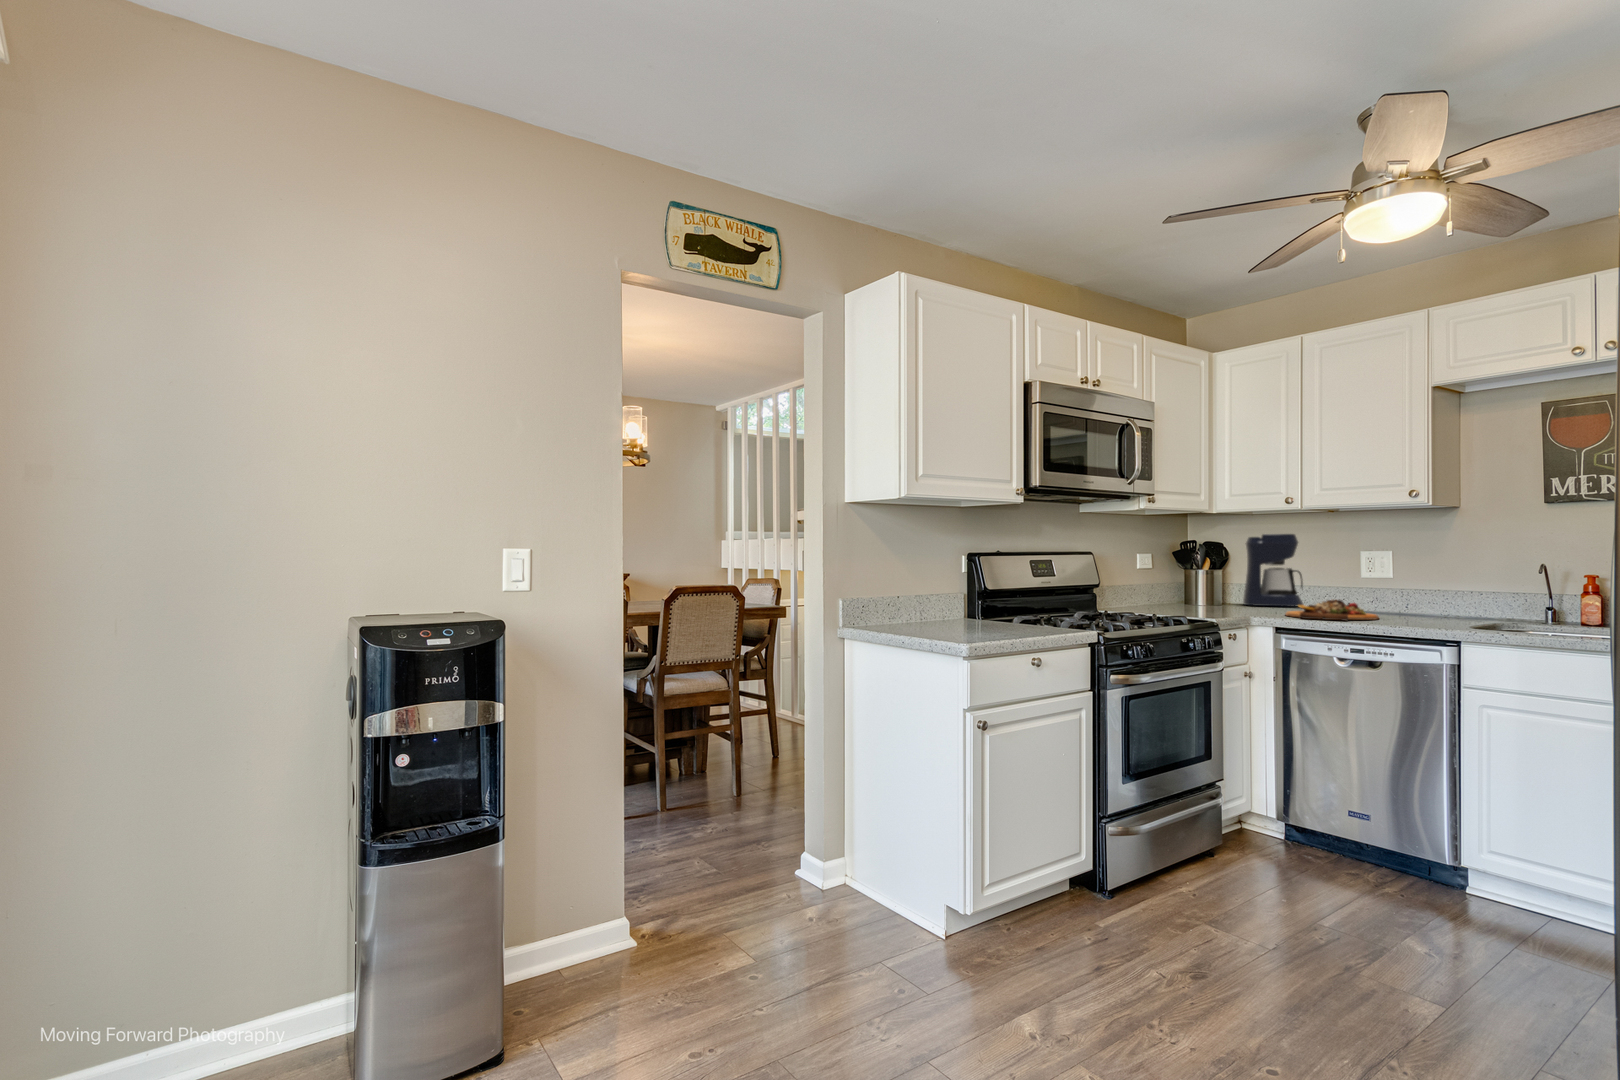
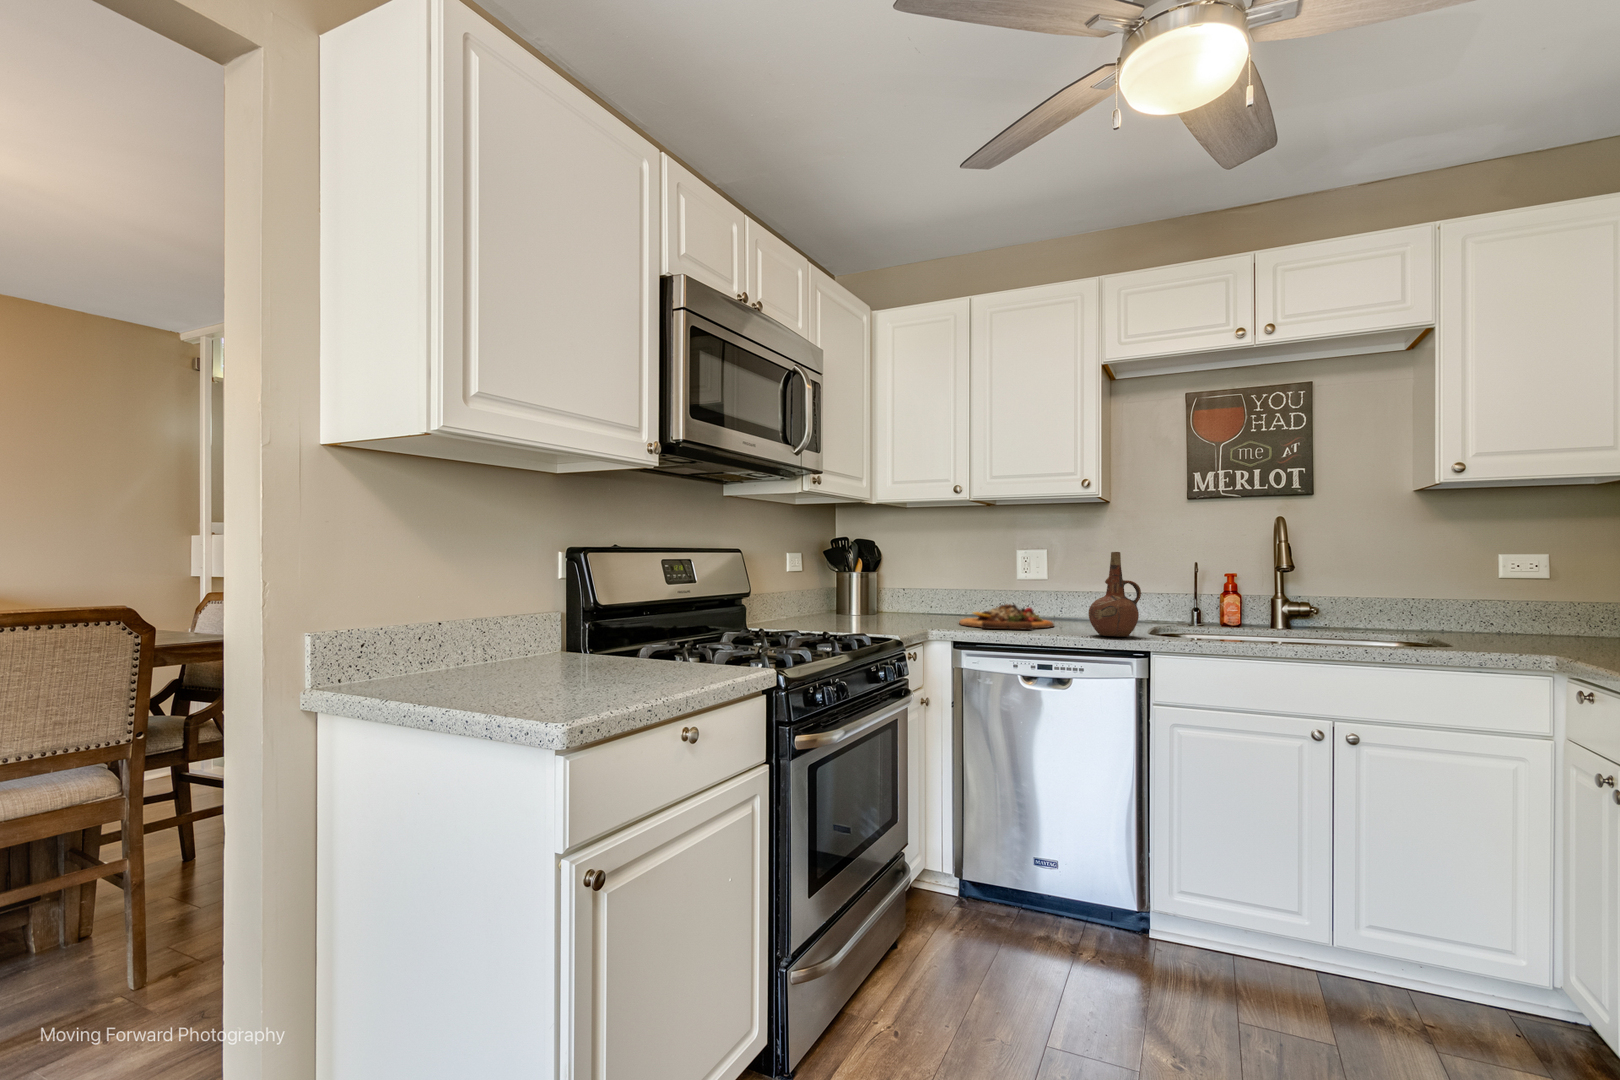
coffee maker: present [1243,534,1304,607] -> none [897,529,958,612]
ceramic pitcher: none [1395,556,1448,628] -> present [1088,552,1141,636]

